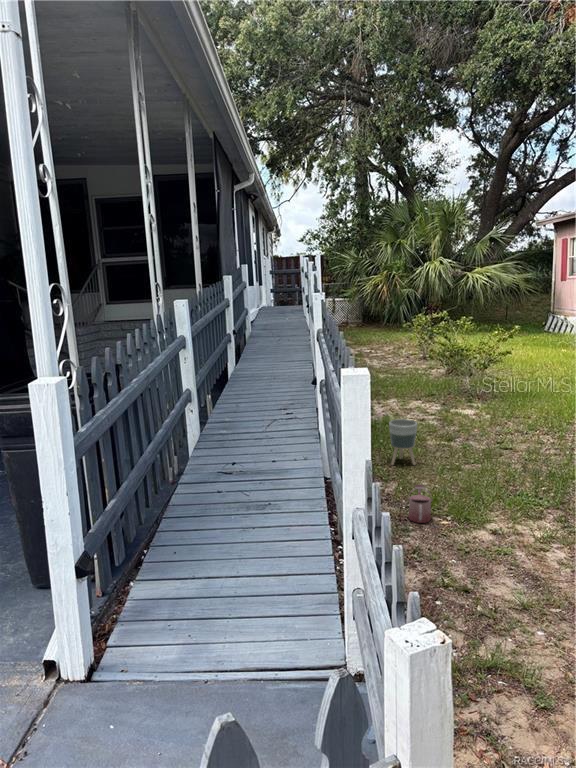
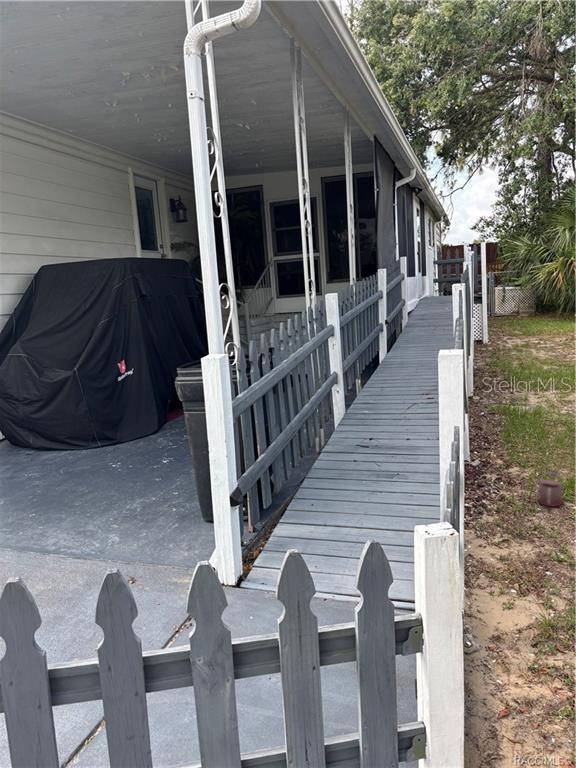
planter: present [389,419,417,465] -> none [532,409,562,455]

